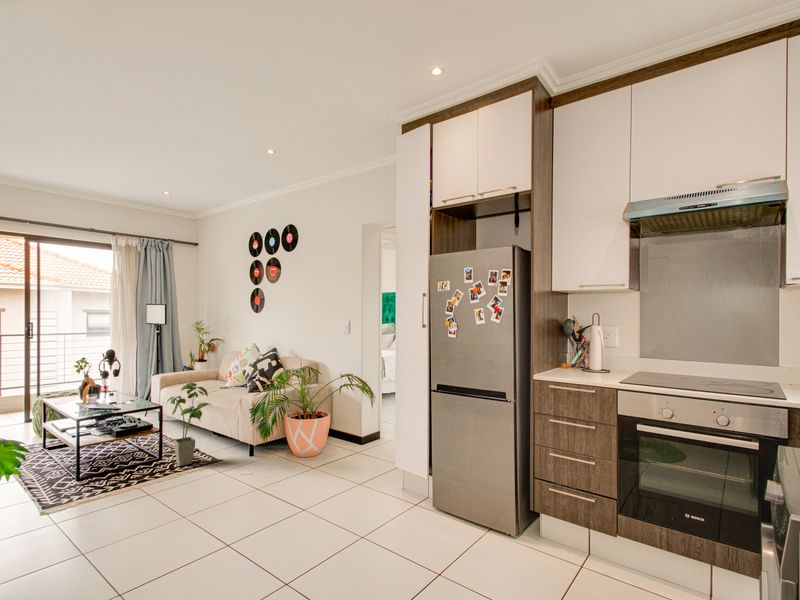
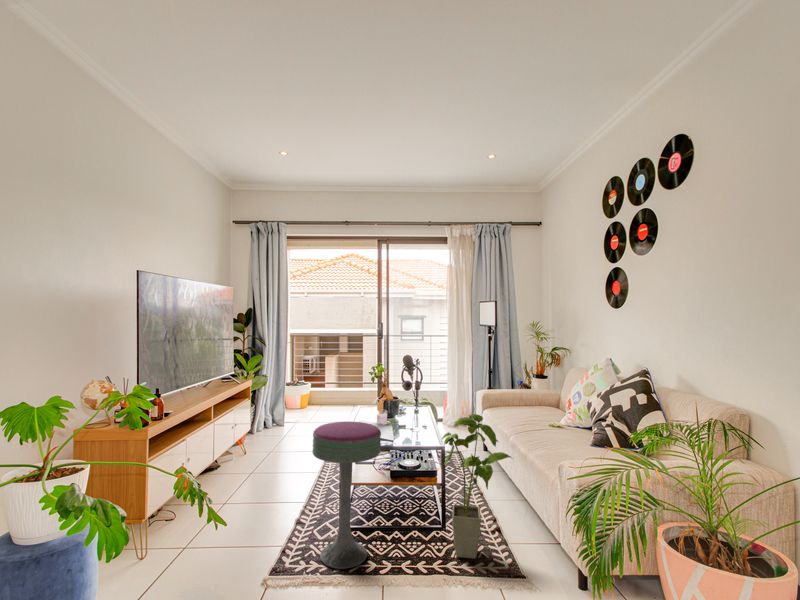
bar stool: none [78,400,132,493] -> present [312,422,381,569]

